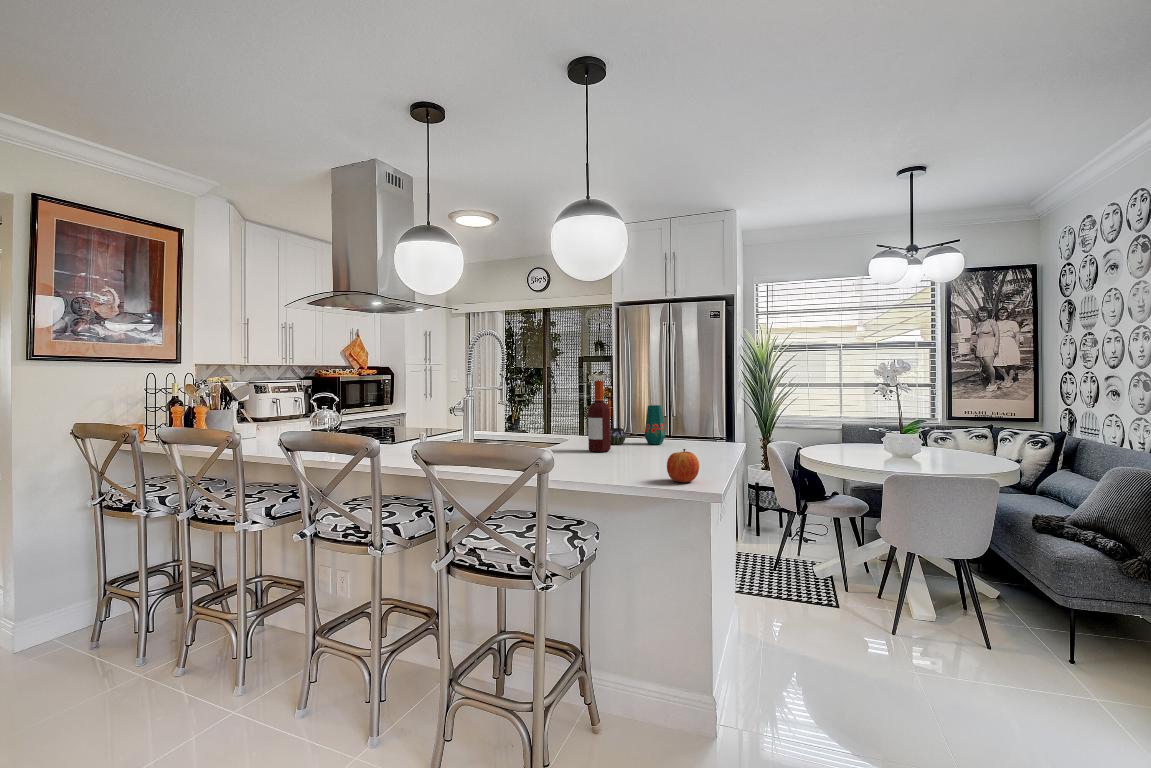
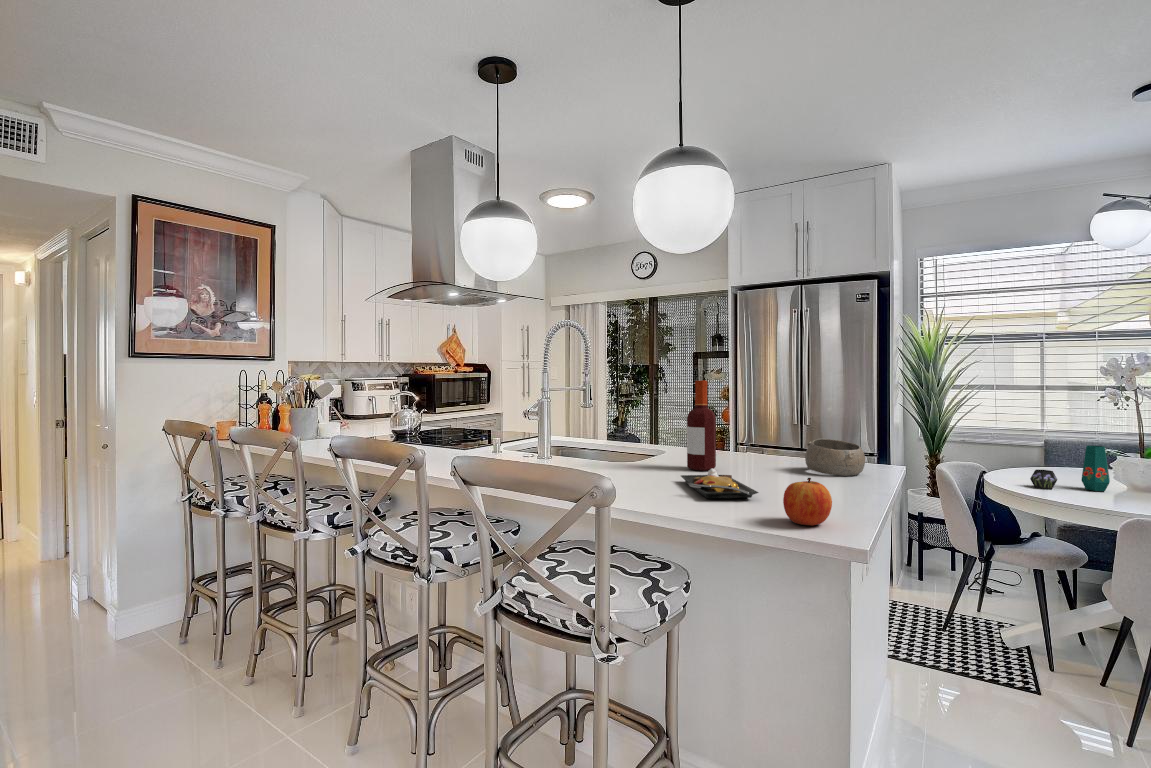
vase: present [610,405,665,445] -> present [1030,445,1110,491]
bowl: none [677,425,719,451] -> present [805,439,865,476]
plate: none [586,448,648,470] -> present [681,468,759,498]

